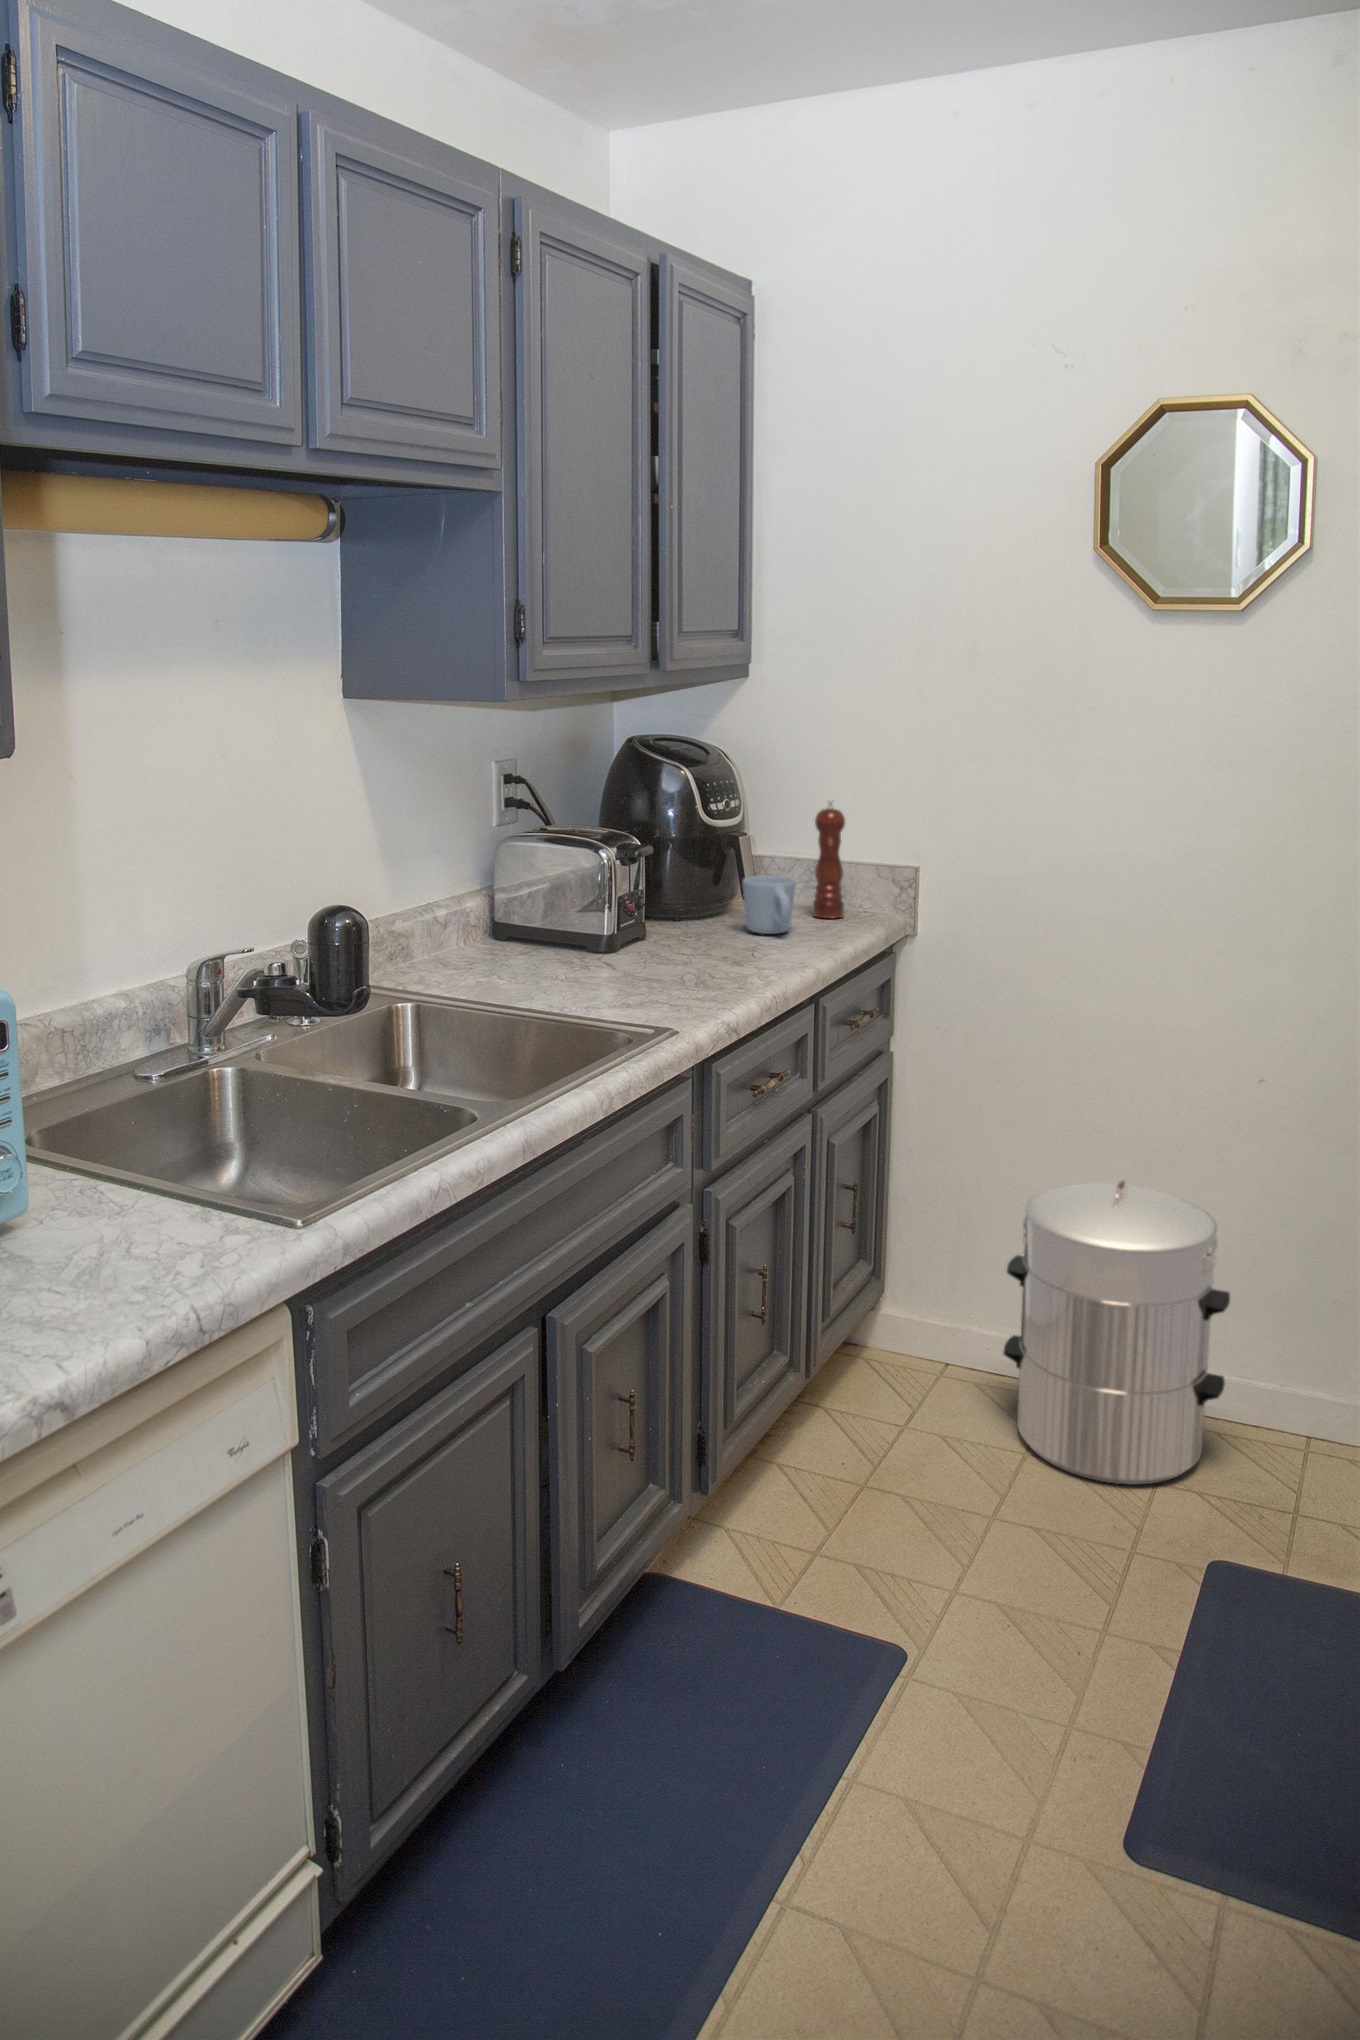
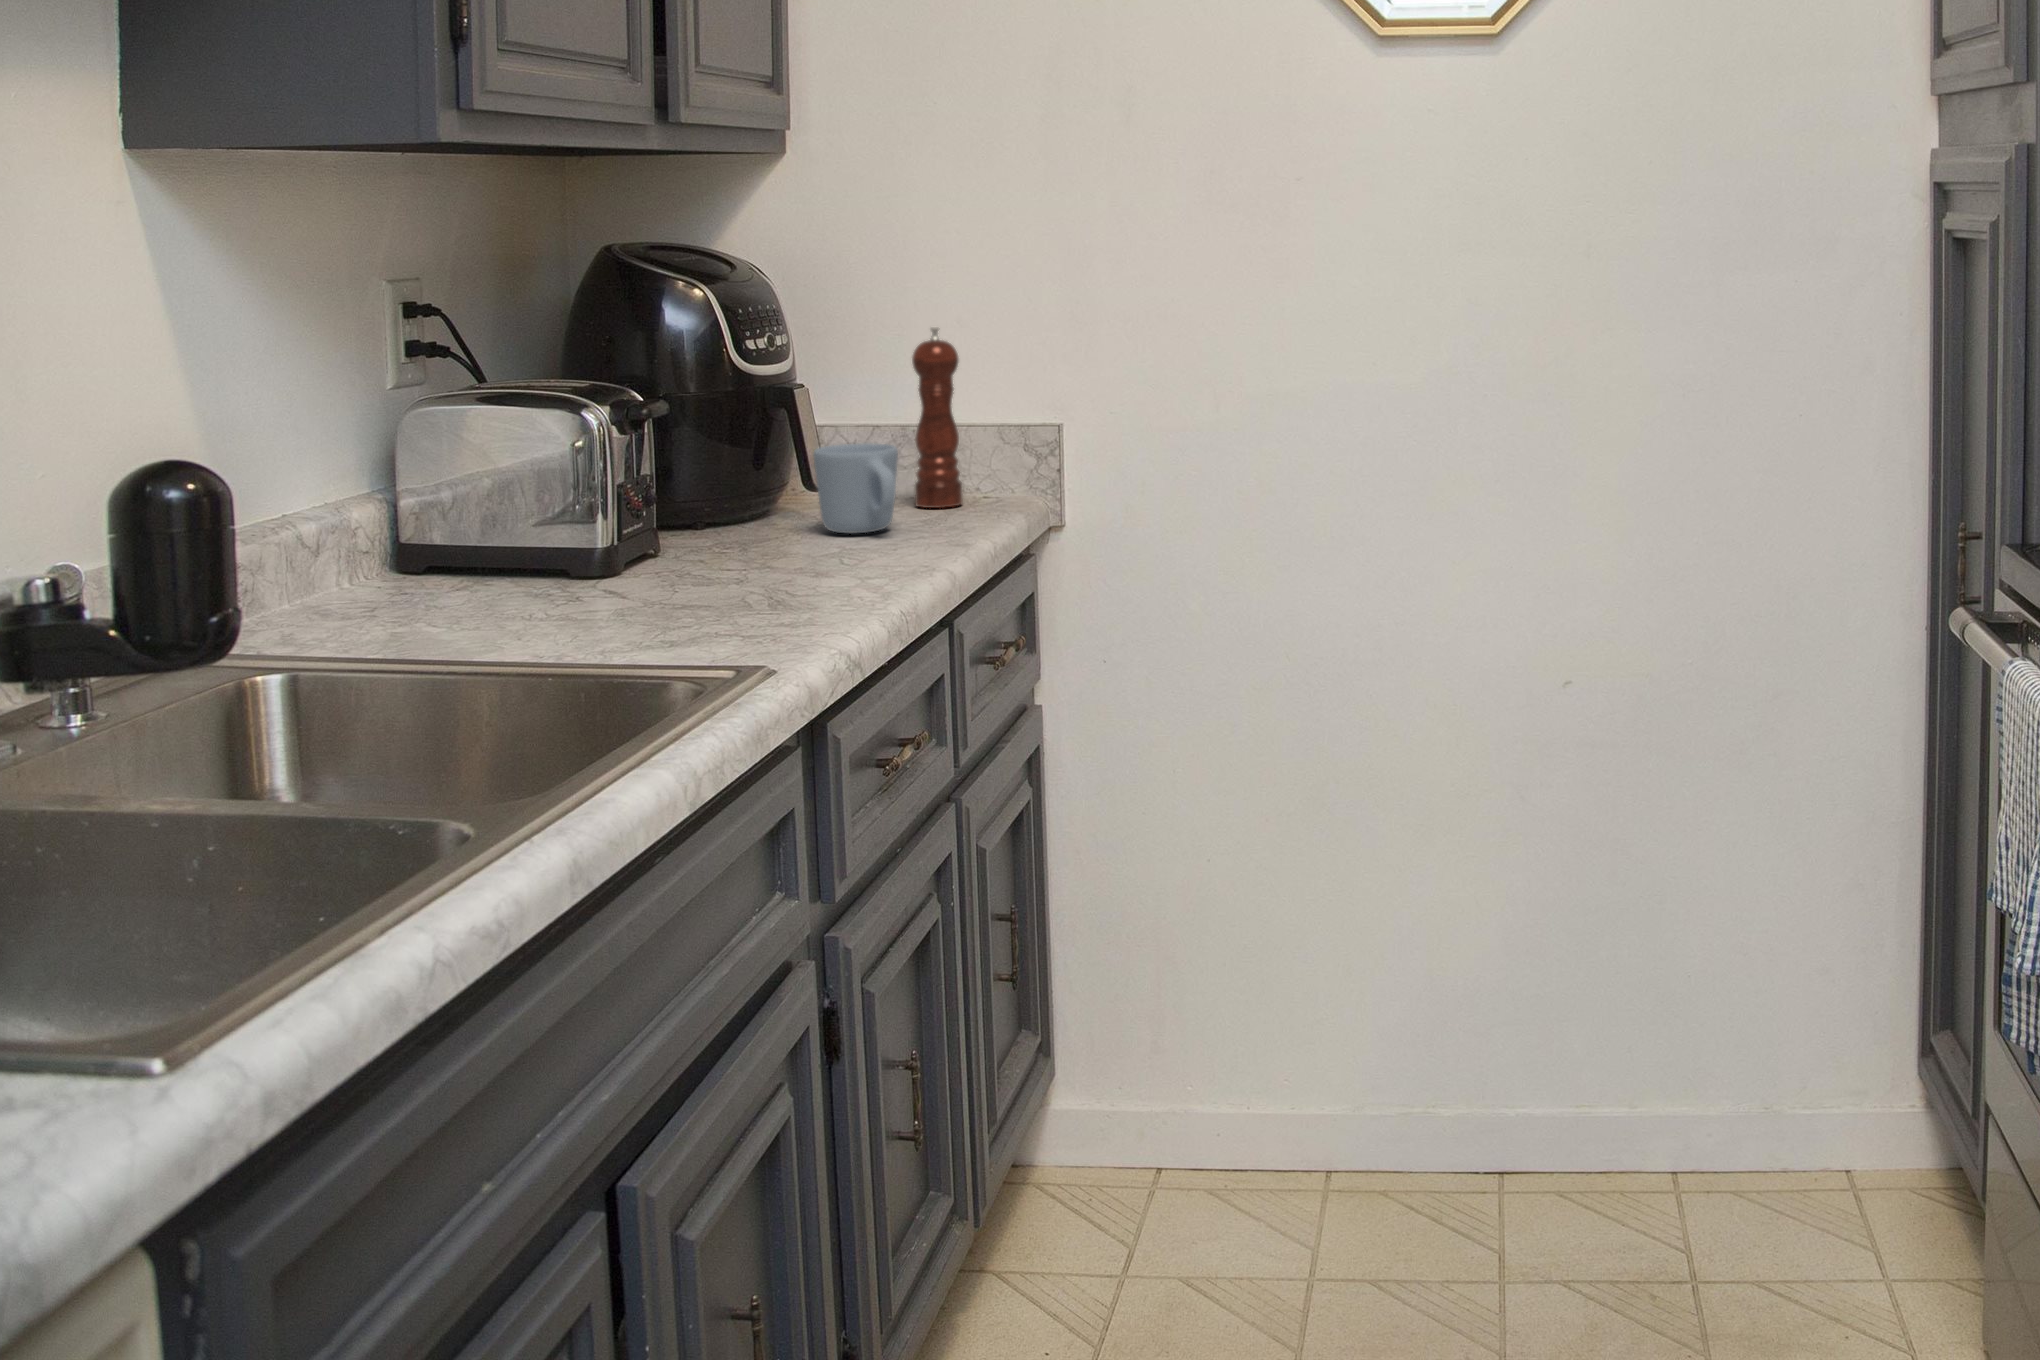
waste bin: present [1003,1179,1230,1484] -> none [1247,846,1556,1300]

